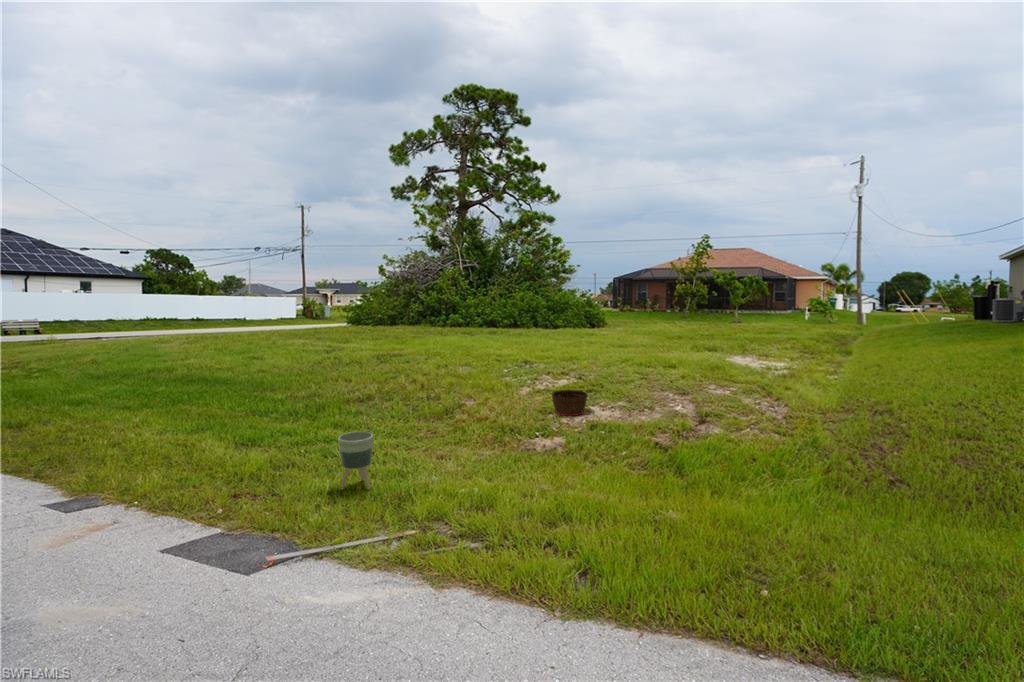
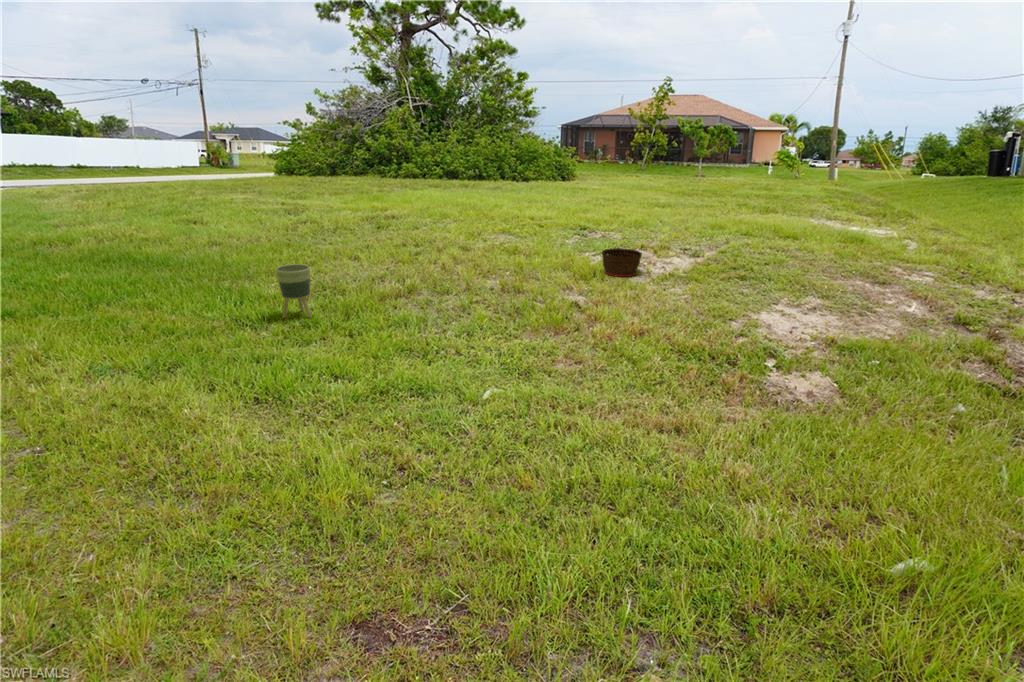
planter: present [338,431,373,490] -> present [275,264,311,318]

